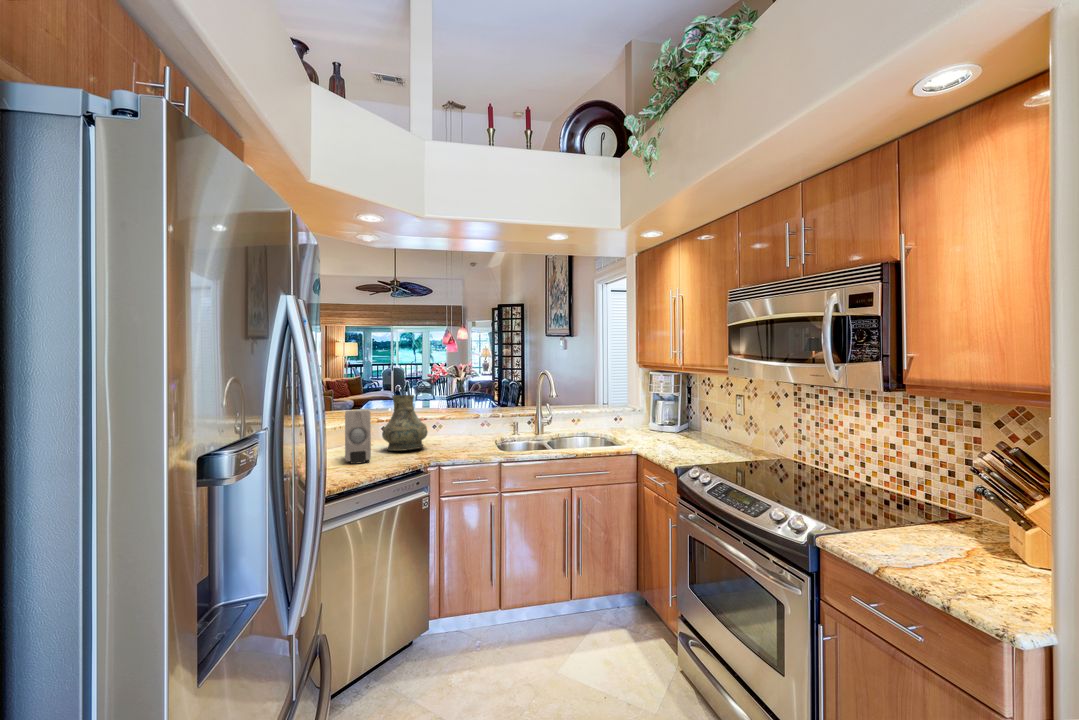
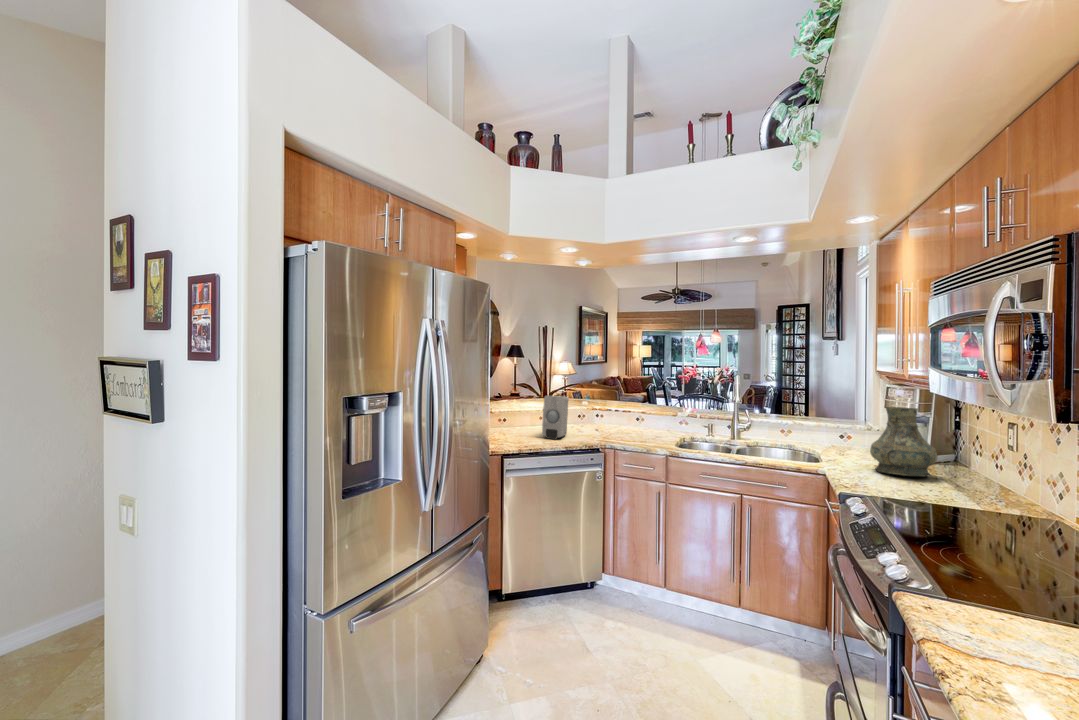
vase: present [382,395,428,451] -> present [870,407,937,477]

